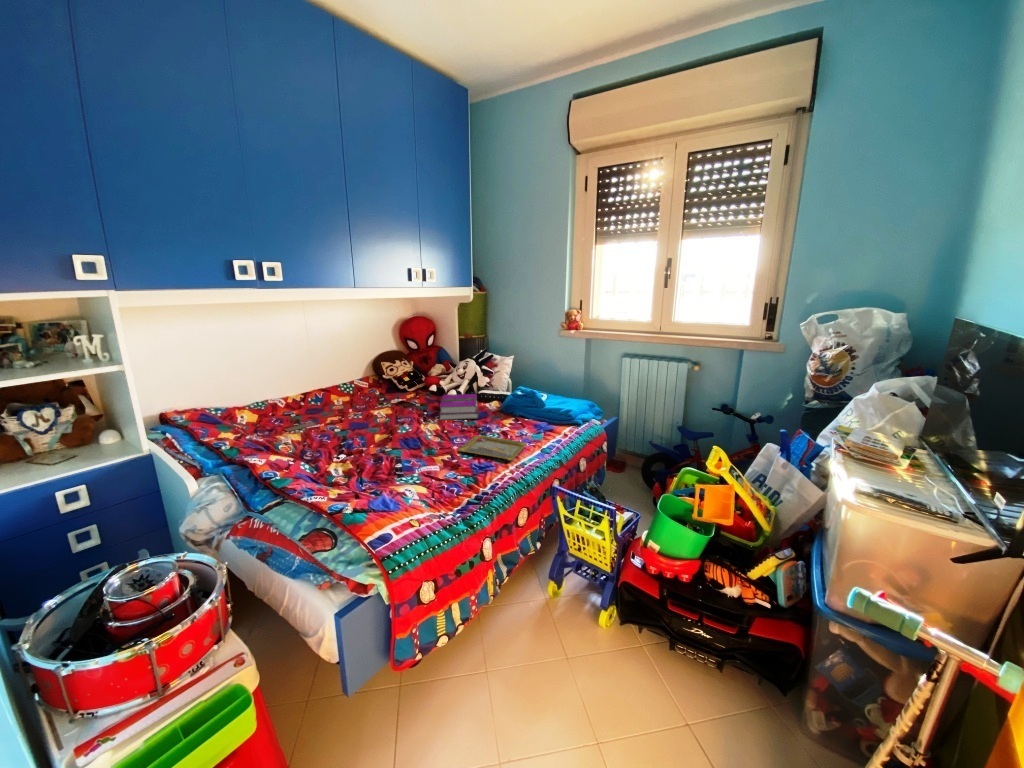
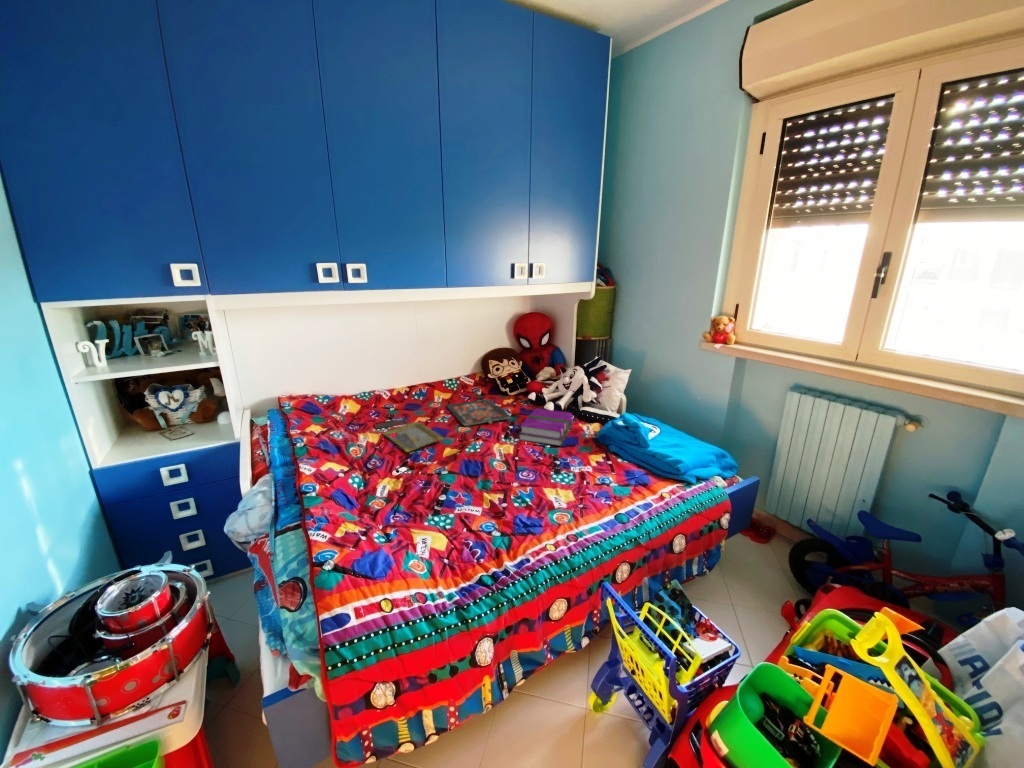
board game: none [351,396,423,417] -> present [447,399,511,426]
tray: present [459,435,527,460] -> present [384,422,443,452]

